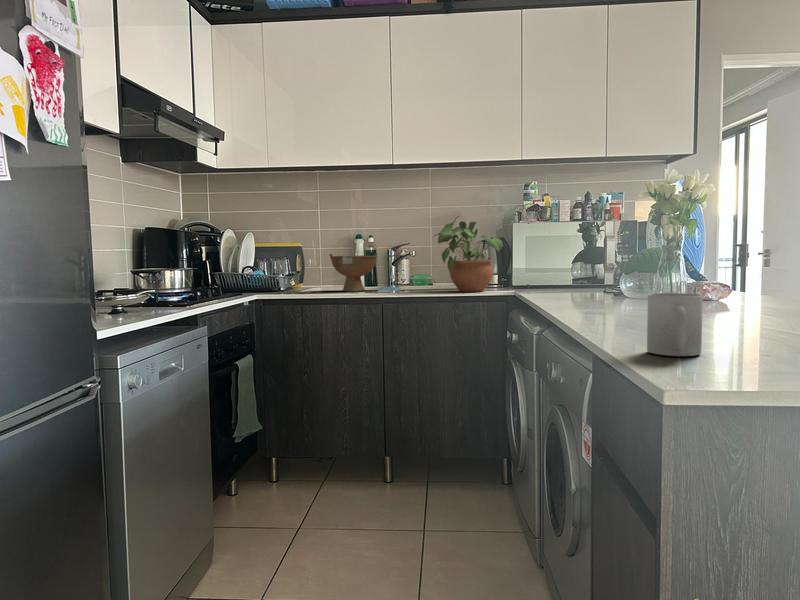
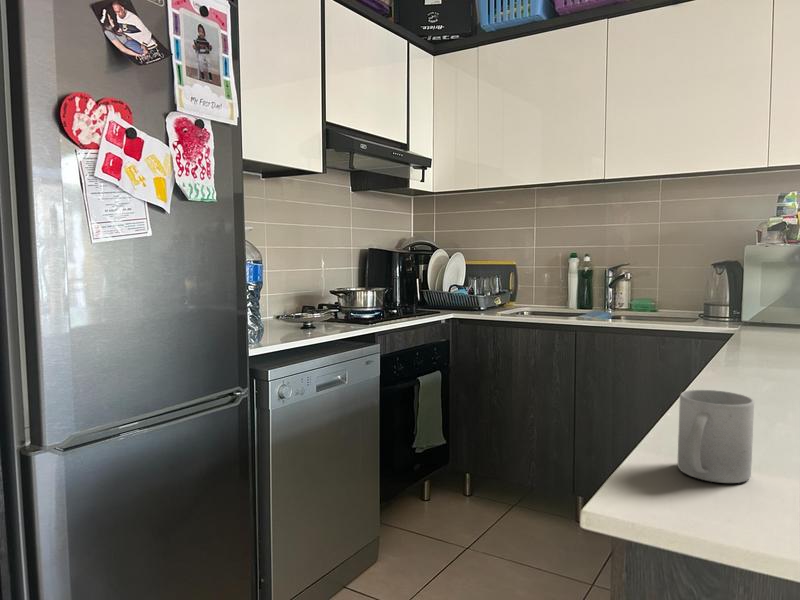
potted plant: present [434,216,503,292] -> none [644,236,729,324]
bowl: present [330,253,377,292] -> none [535,274,588,314]

